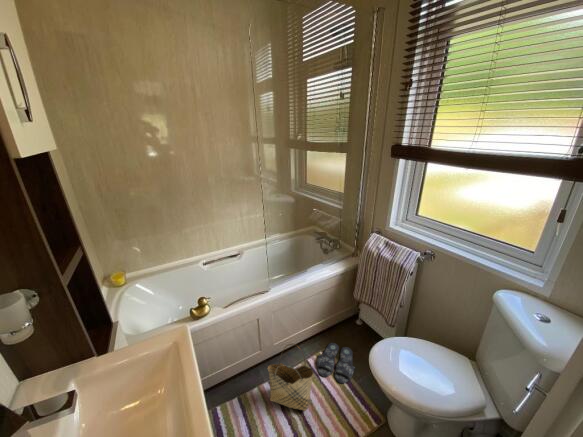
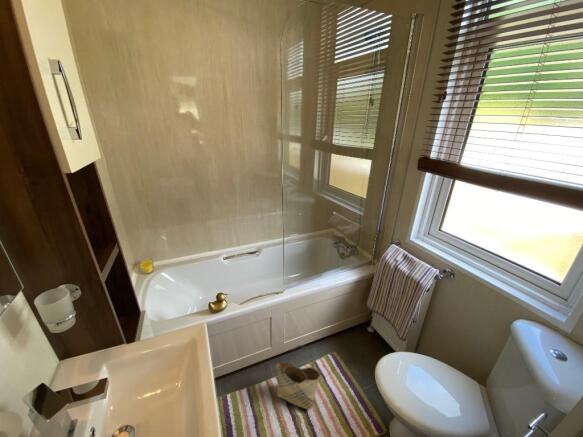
slippers: present [317,343,355,384] -> none [324,347,362,389]

